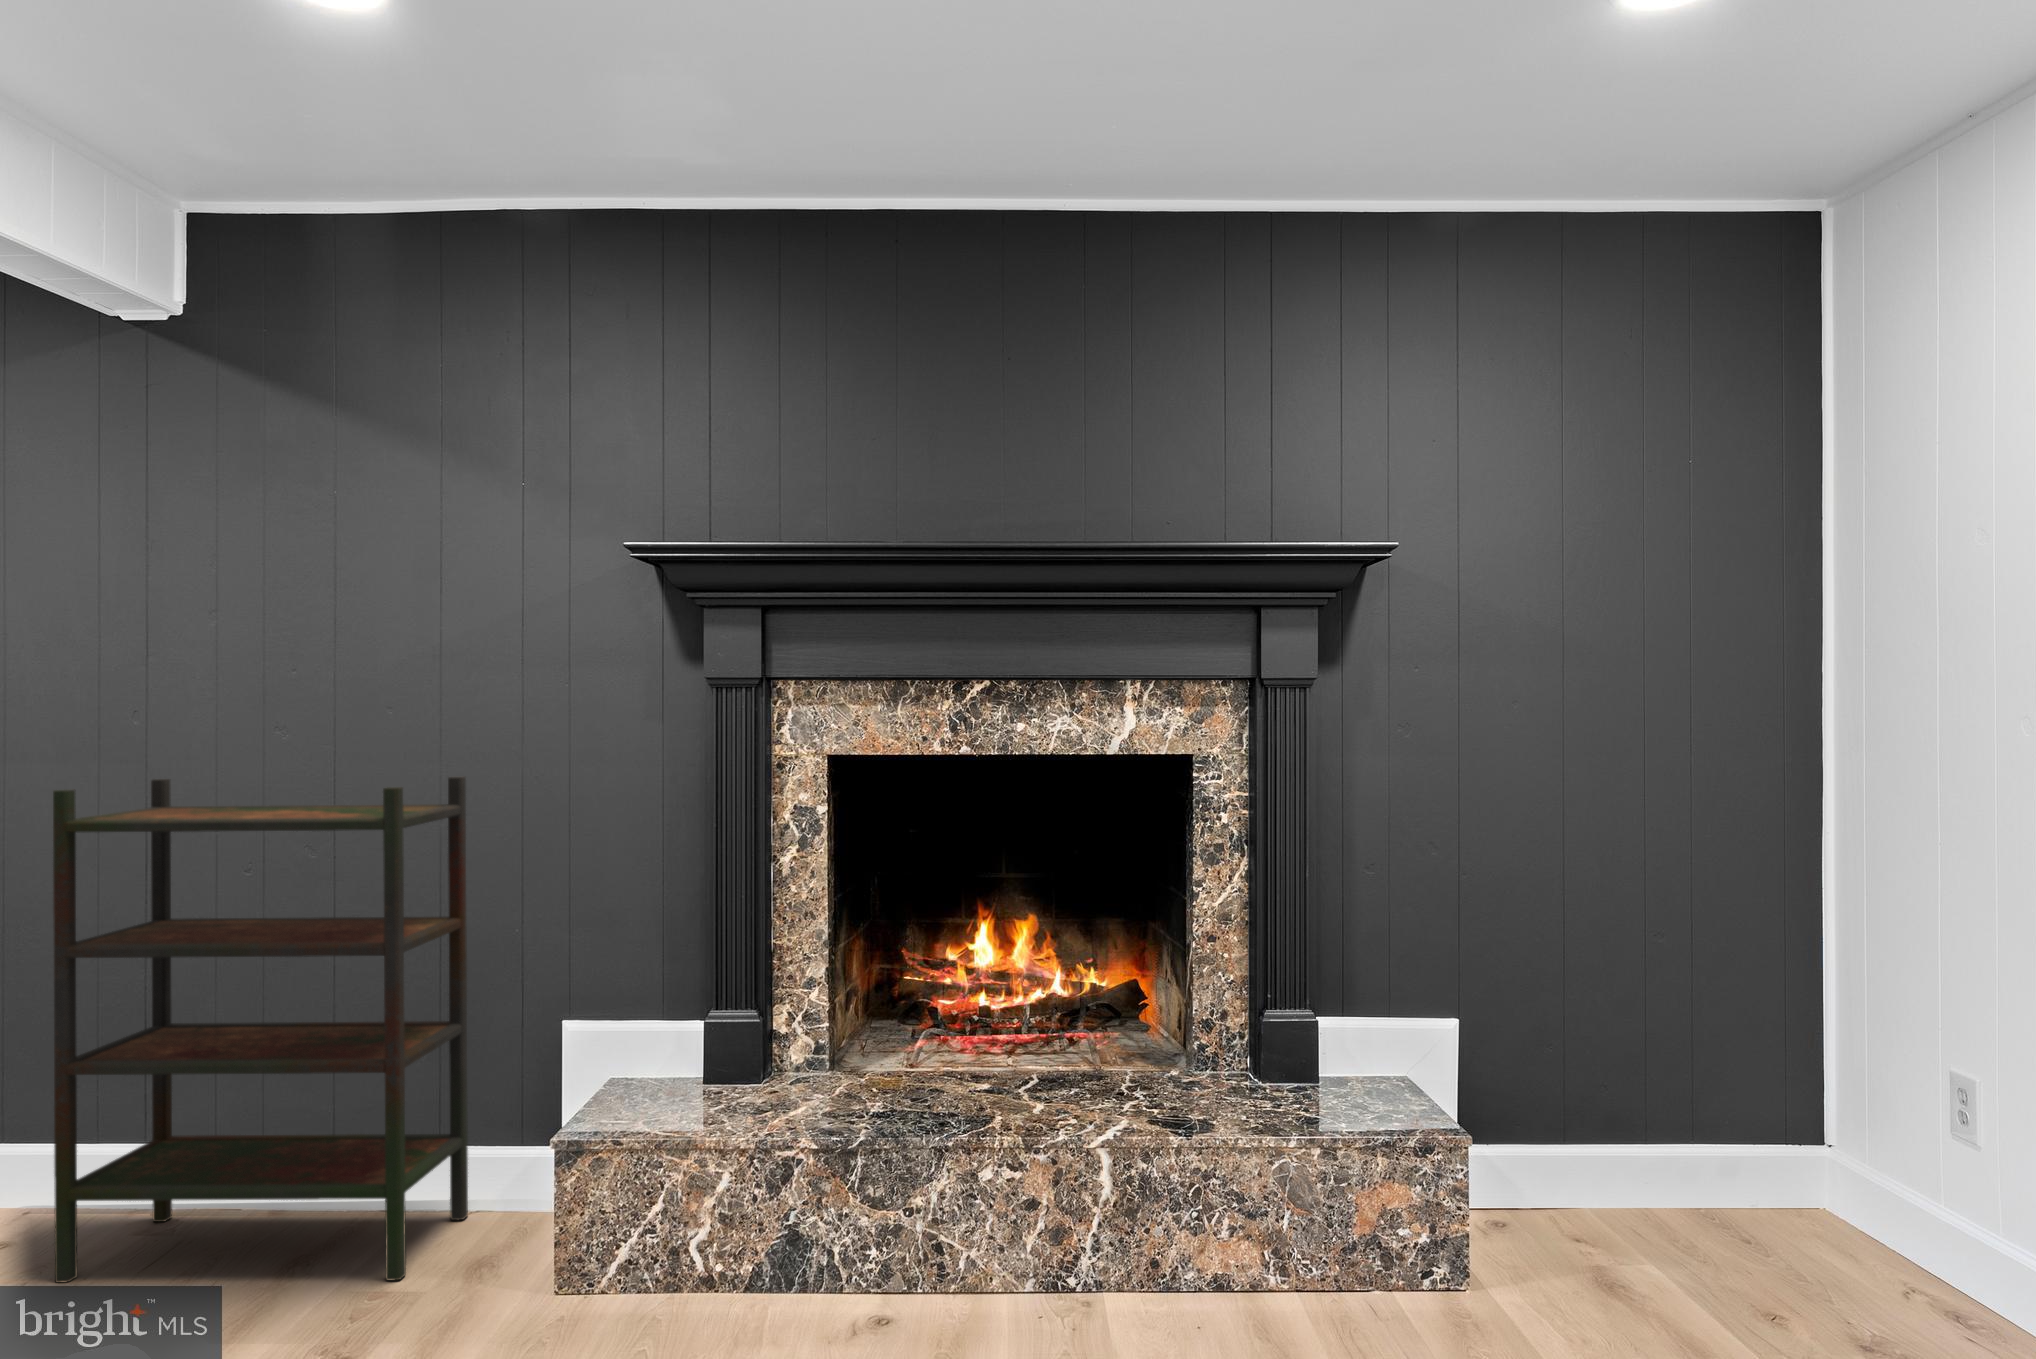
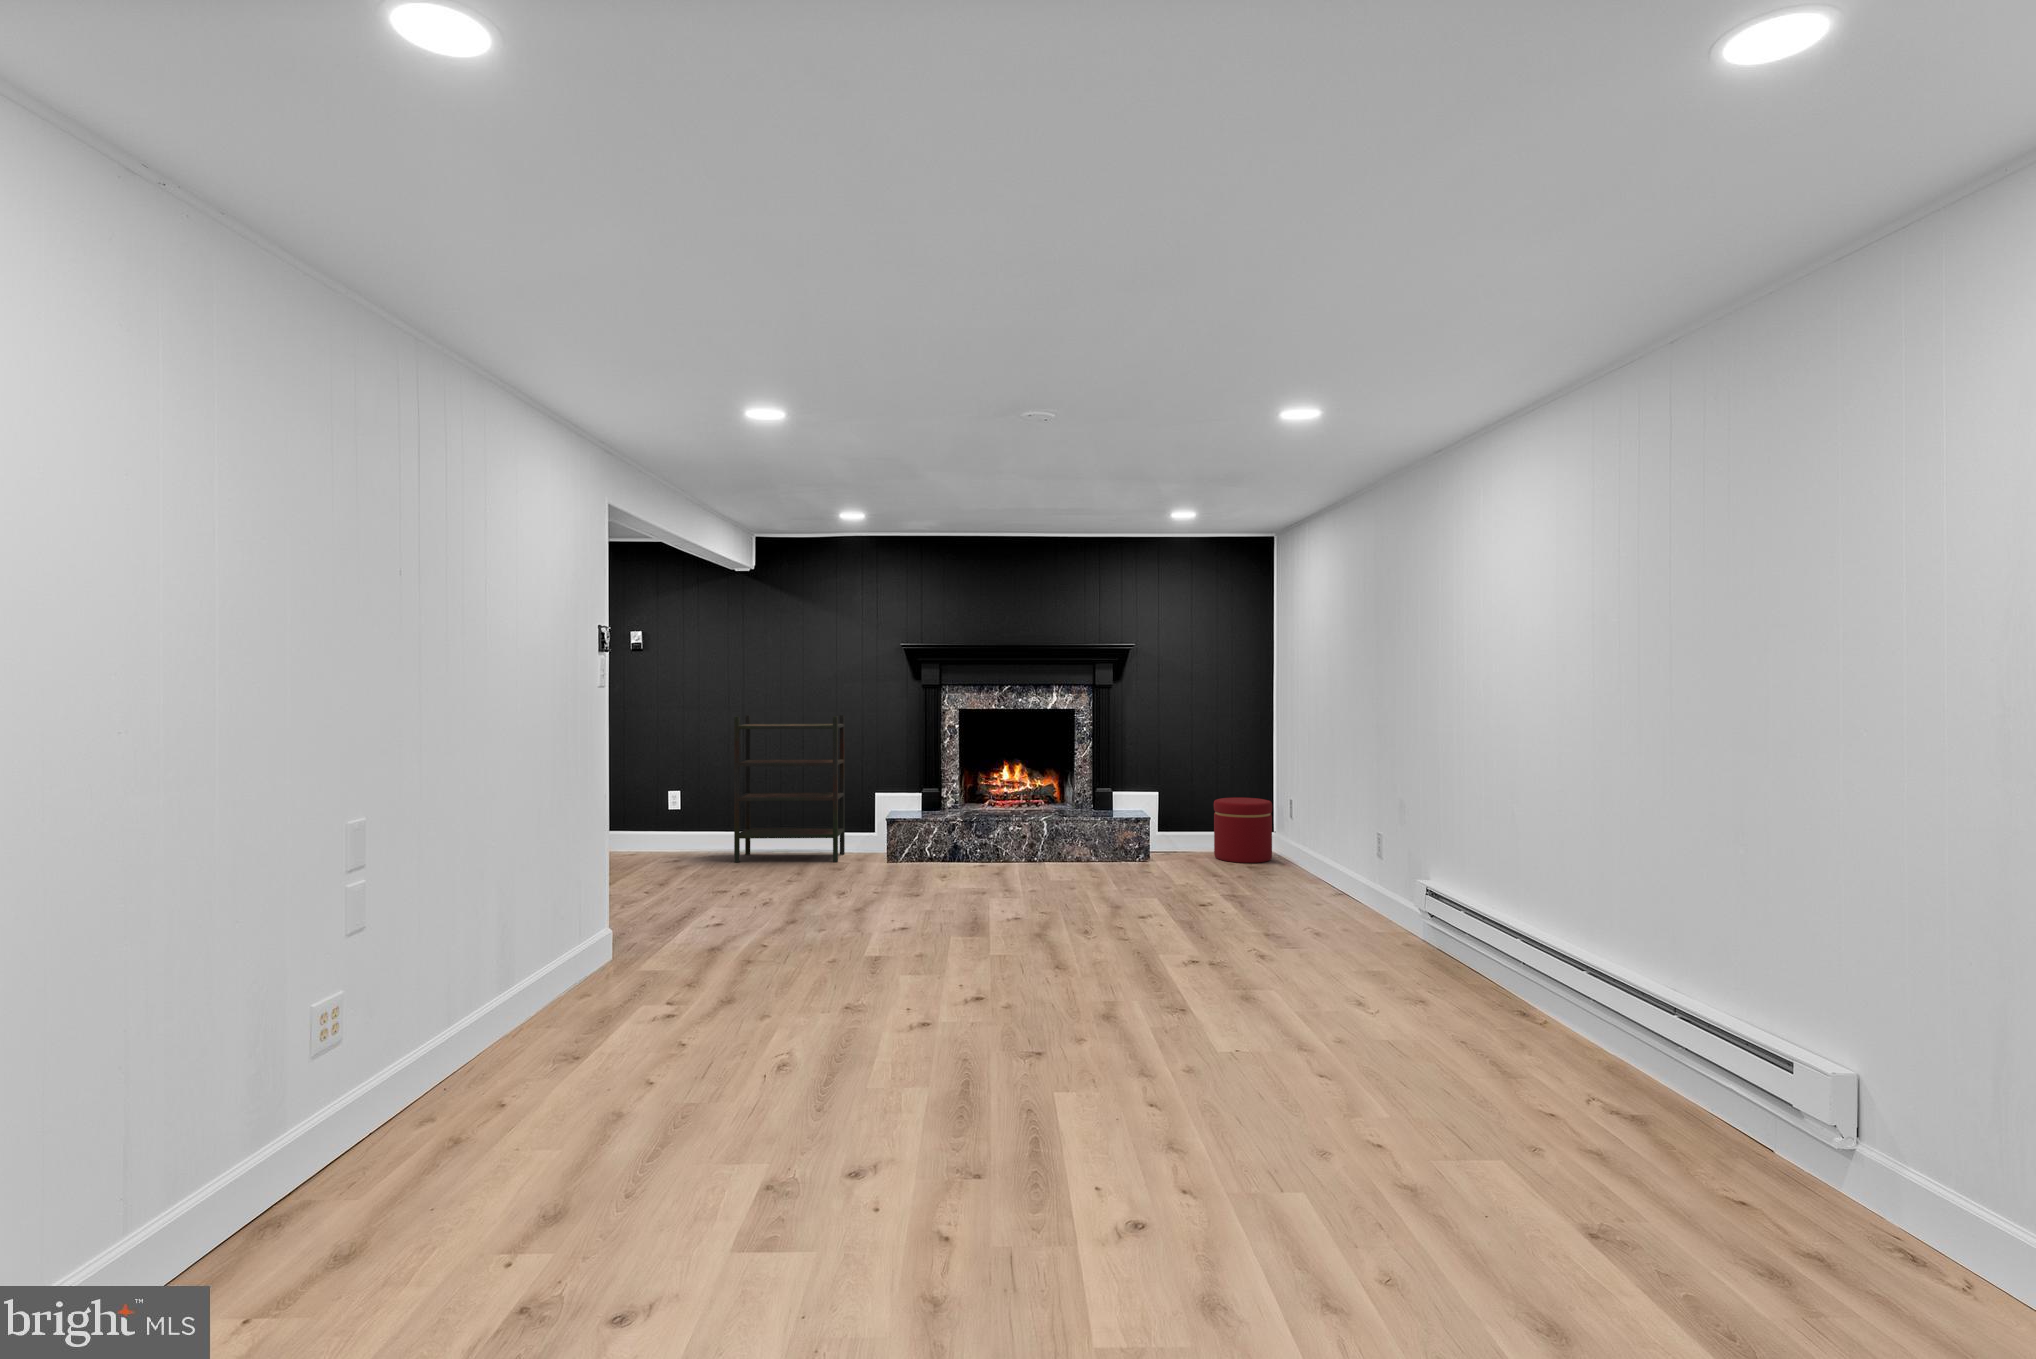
ottoman: none [1657,1037,1875,1293] -> present [1214,798,1272,863]

